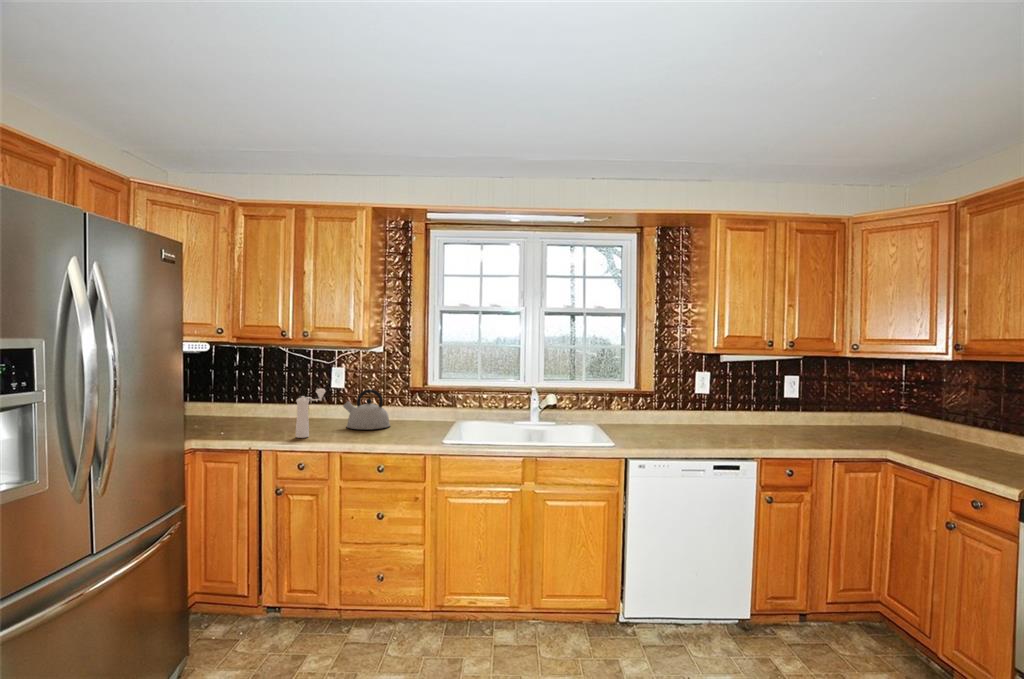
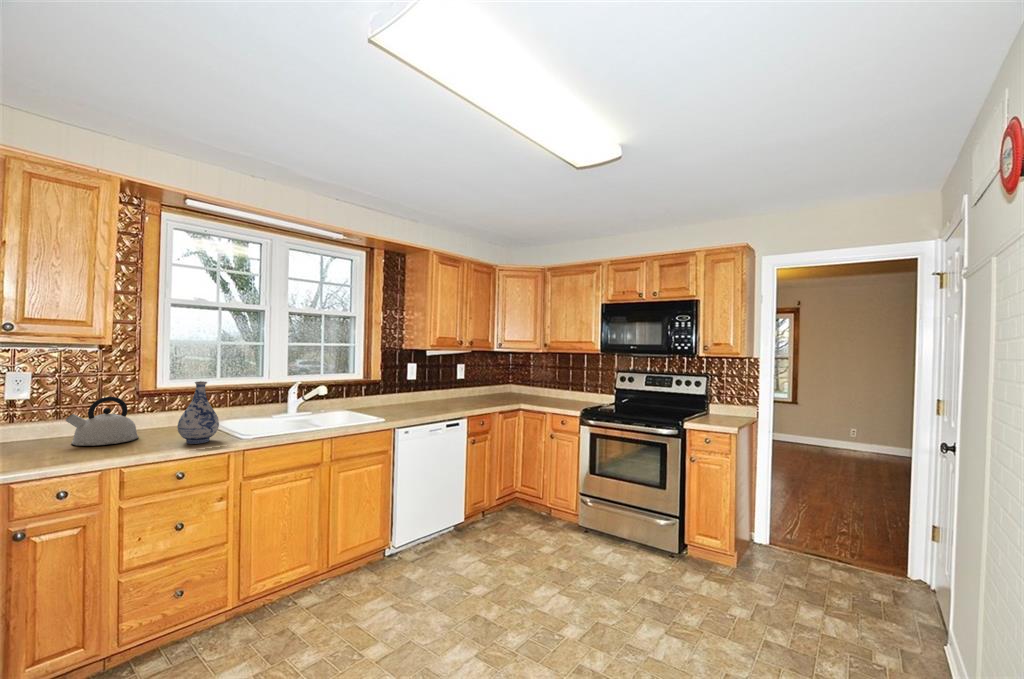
vase: none [397,380,430,439] -> present [178,381,219,444]
pepper mill: present [296,389,325,438] -> none [22,401,59,466]

